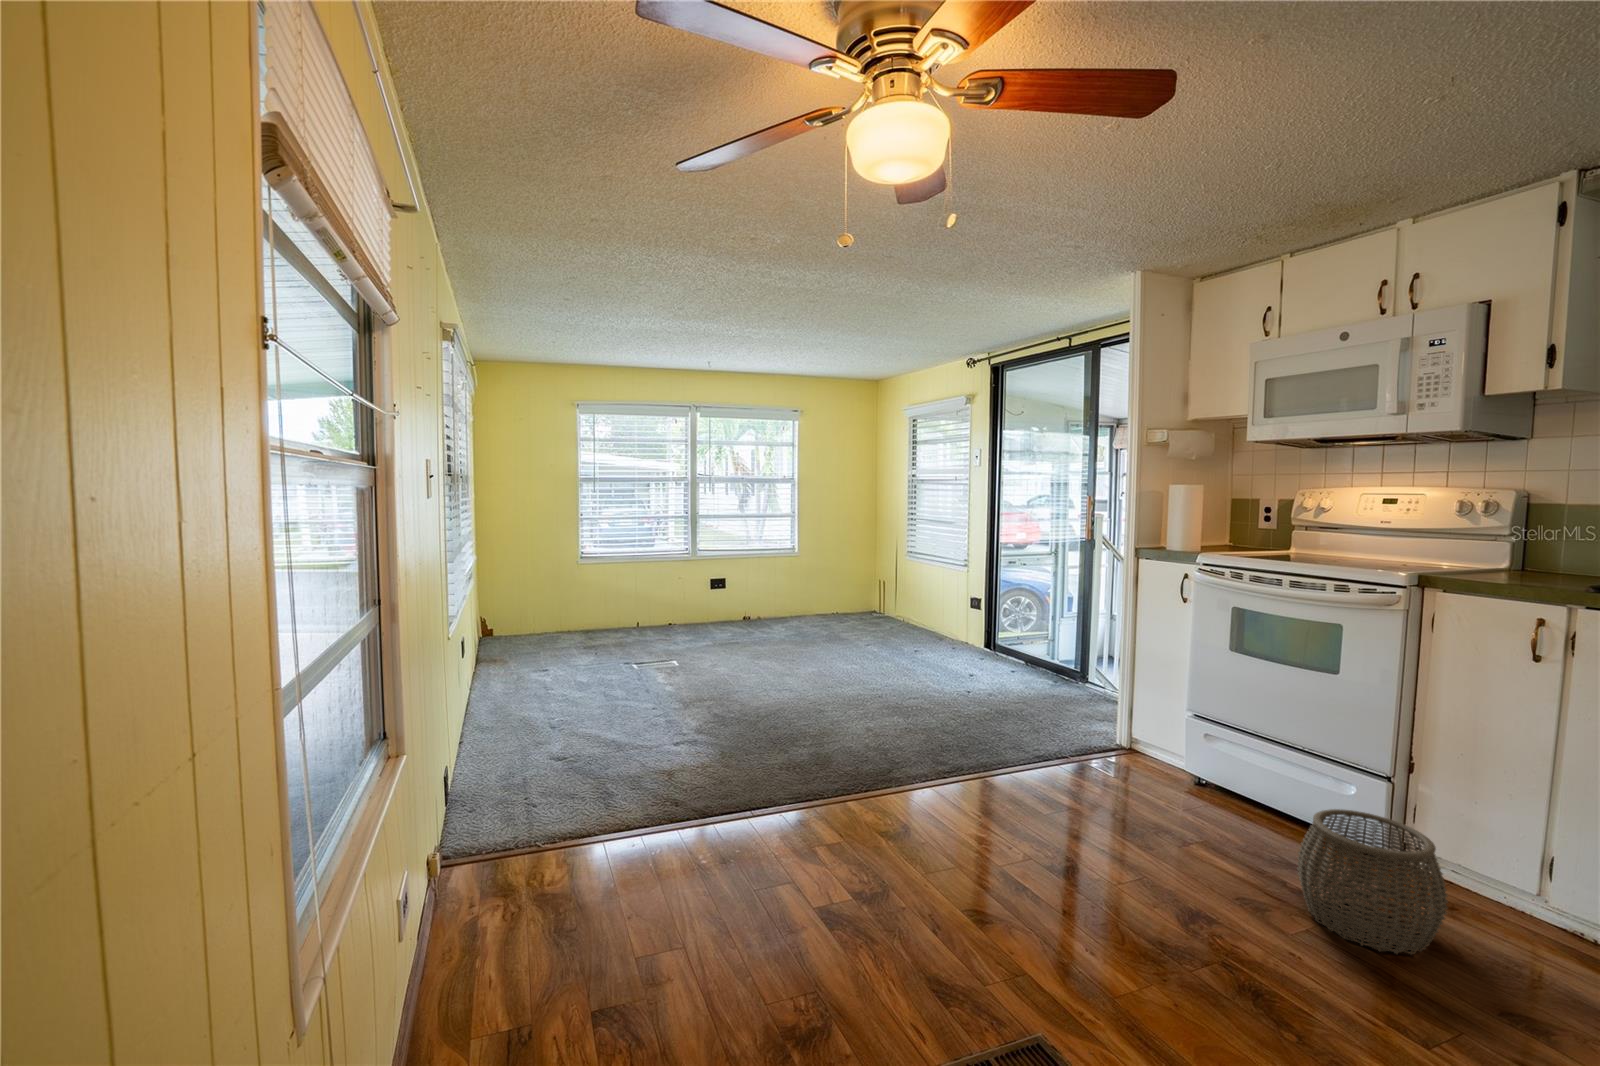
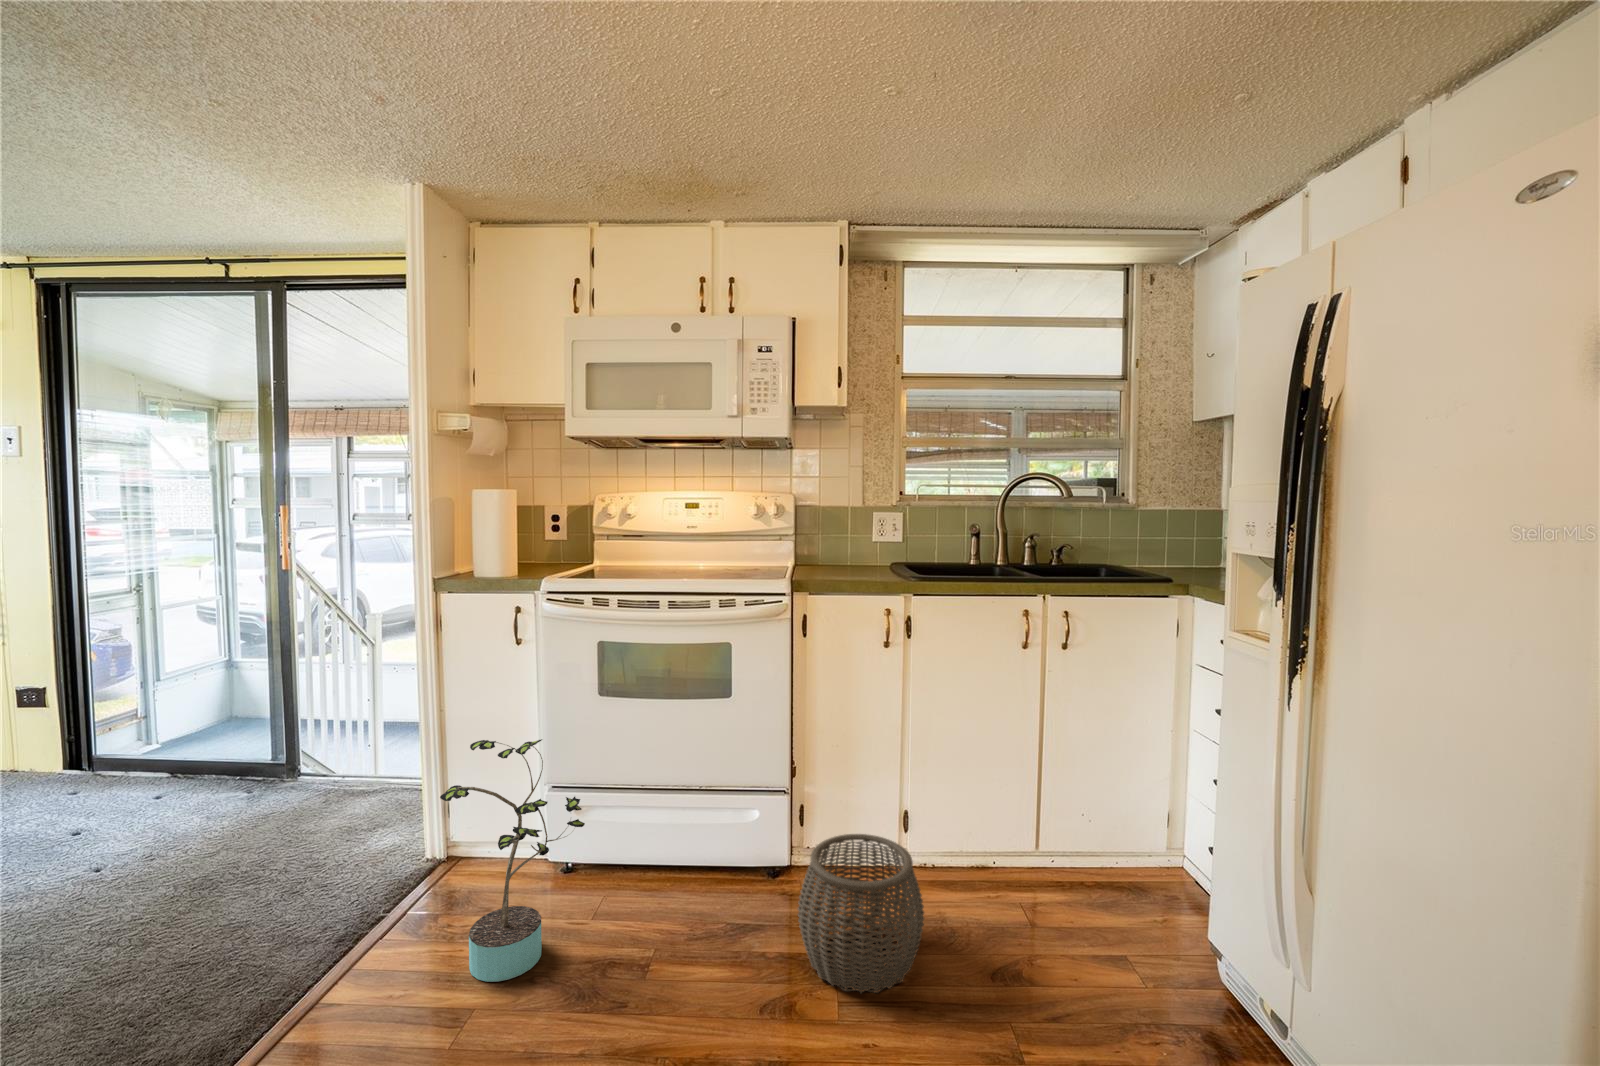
potted plant: none [1081,648,1173,798] -> present [440,739,585,982]

